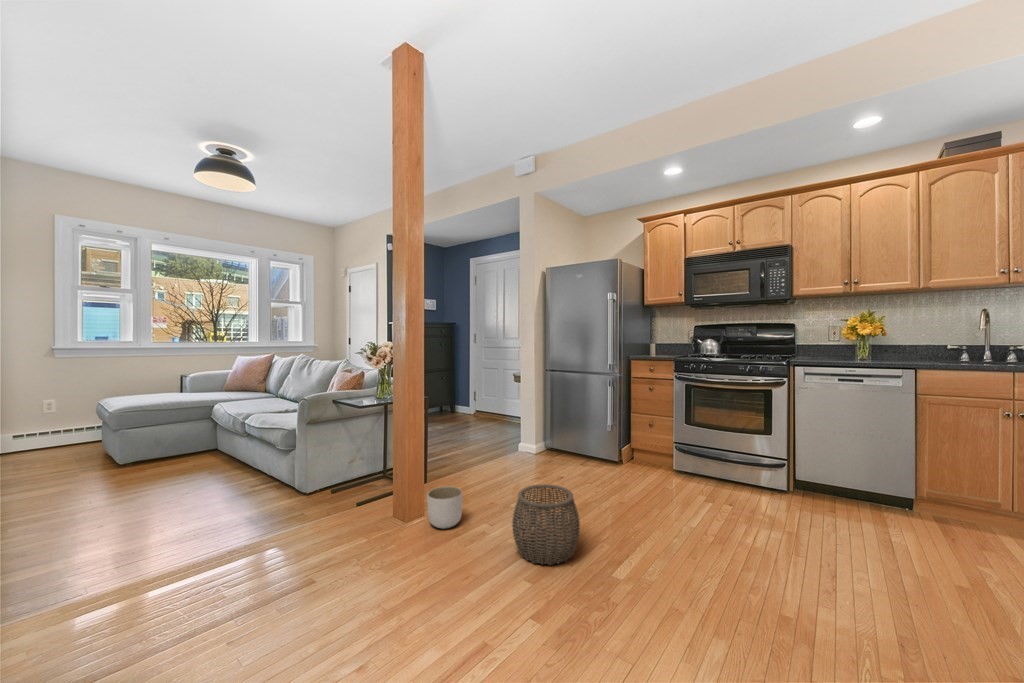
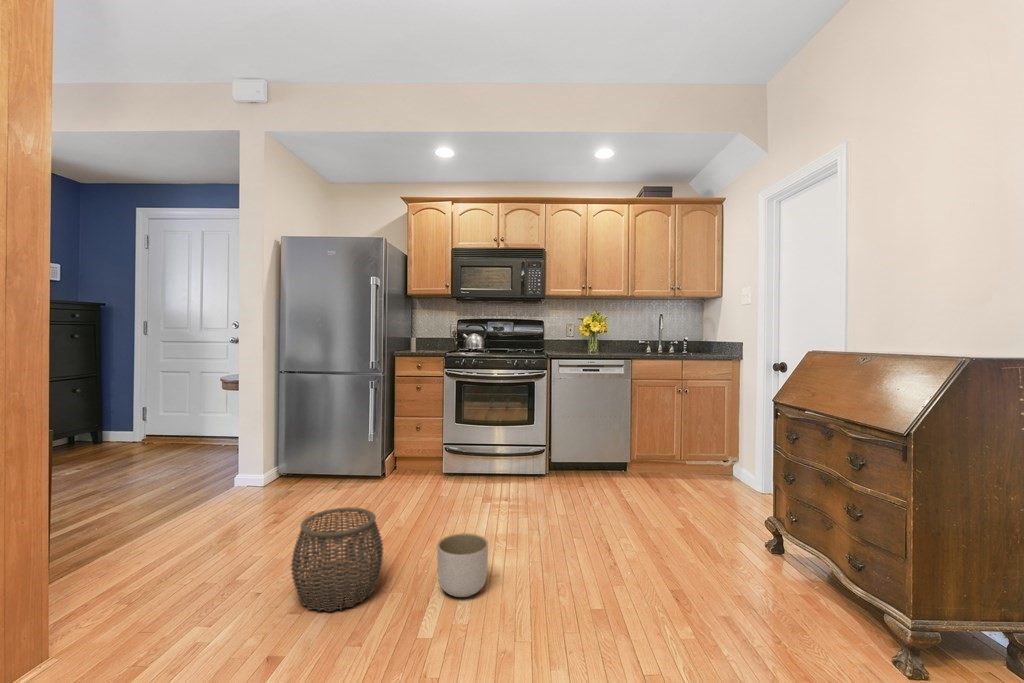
planter: present [427,486,463,529] -> present [437,533,488,597]

